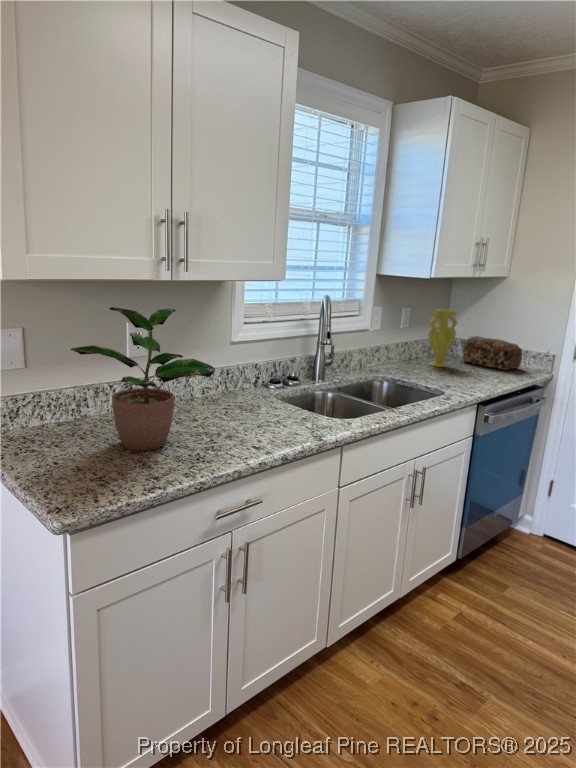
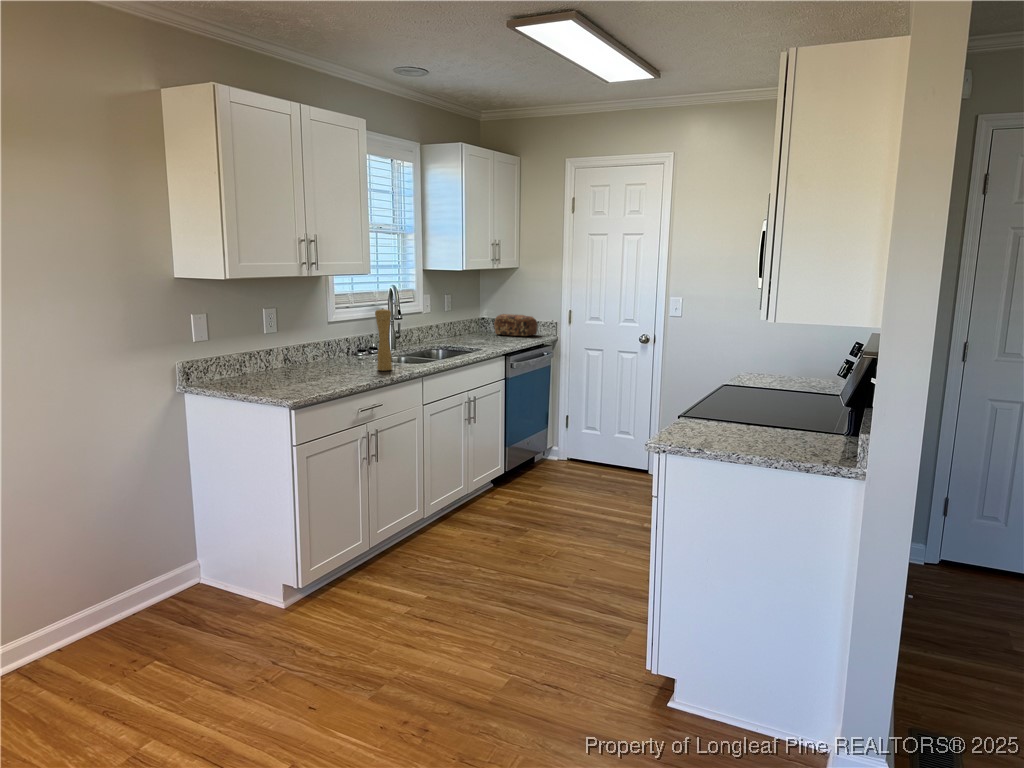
potted plant: present [70,307,215,450] -> none [251,291,342,381]
vase: present [428,309,458,367] -> none [466,294,488,338]
pepper mill: none [271,340,300,438] -> present [375,308,392,371]

